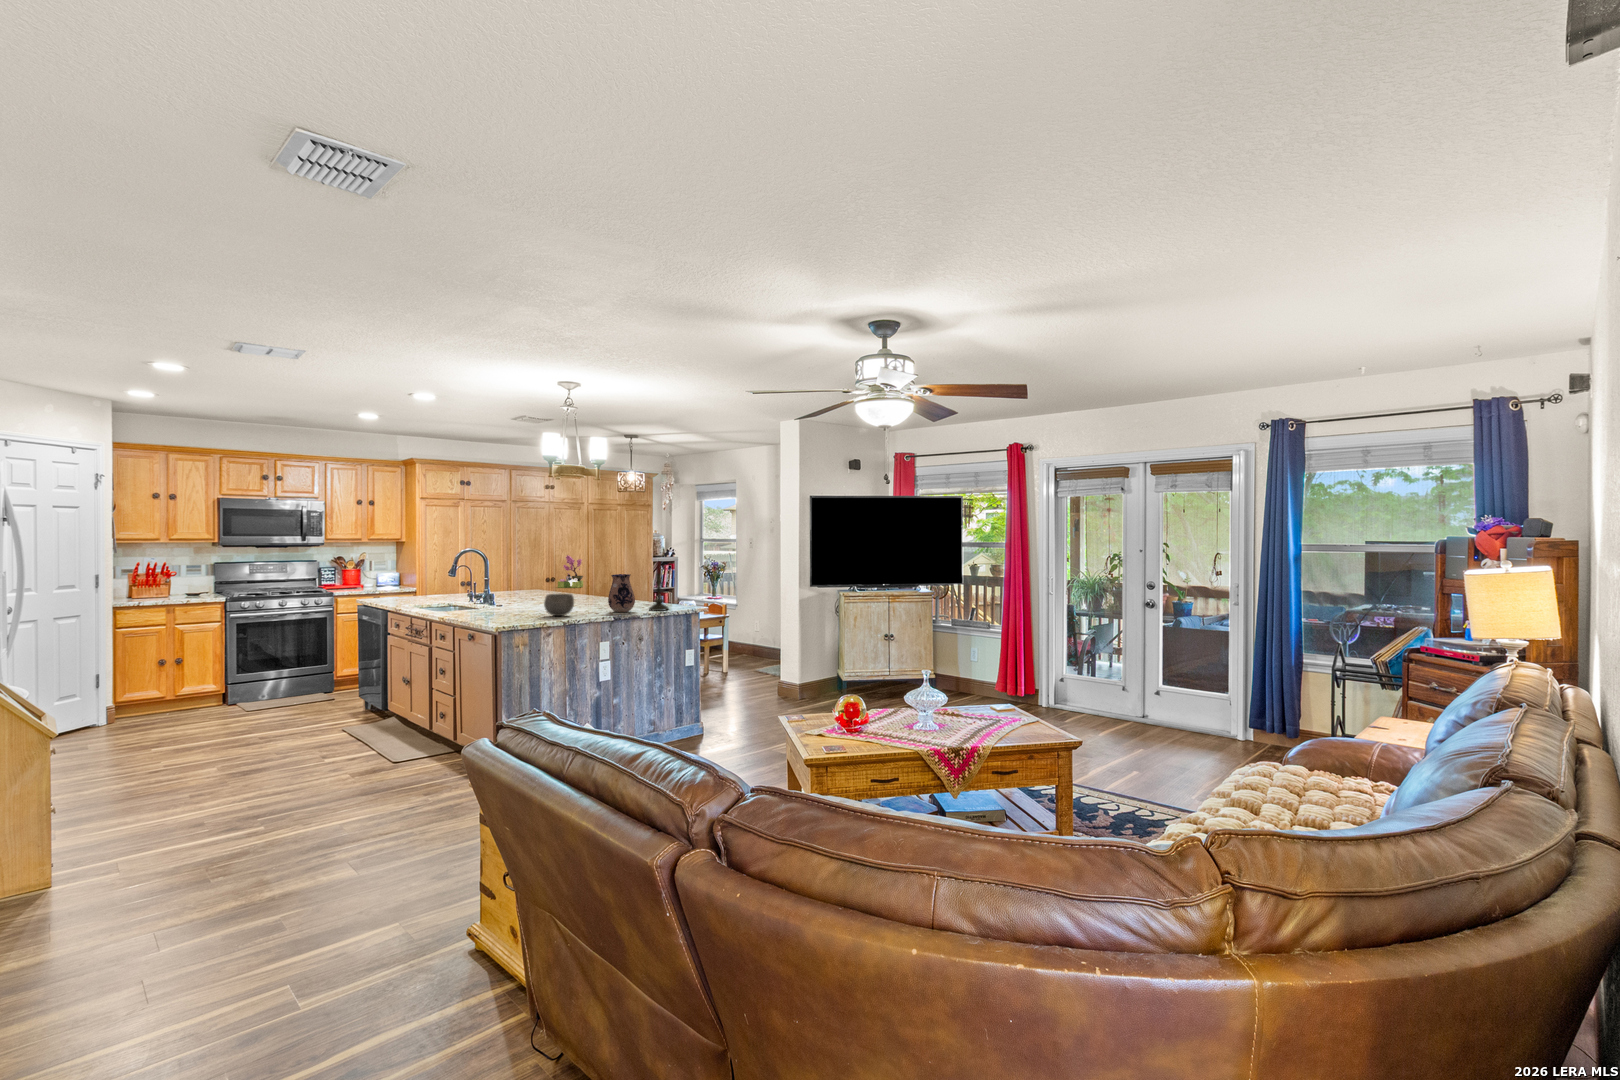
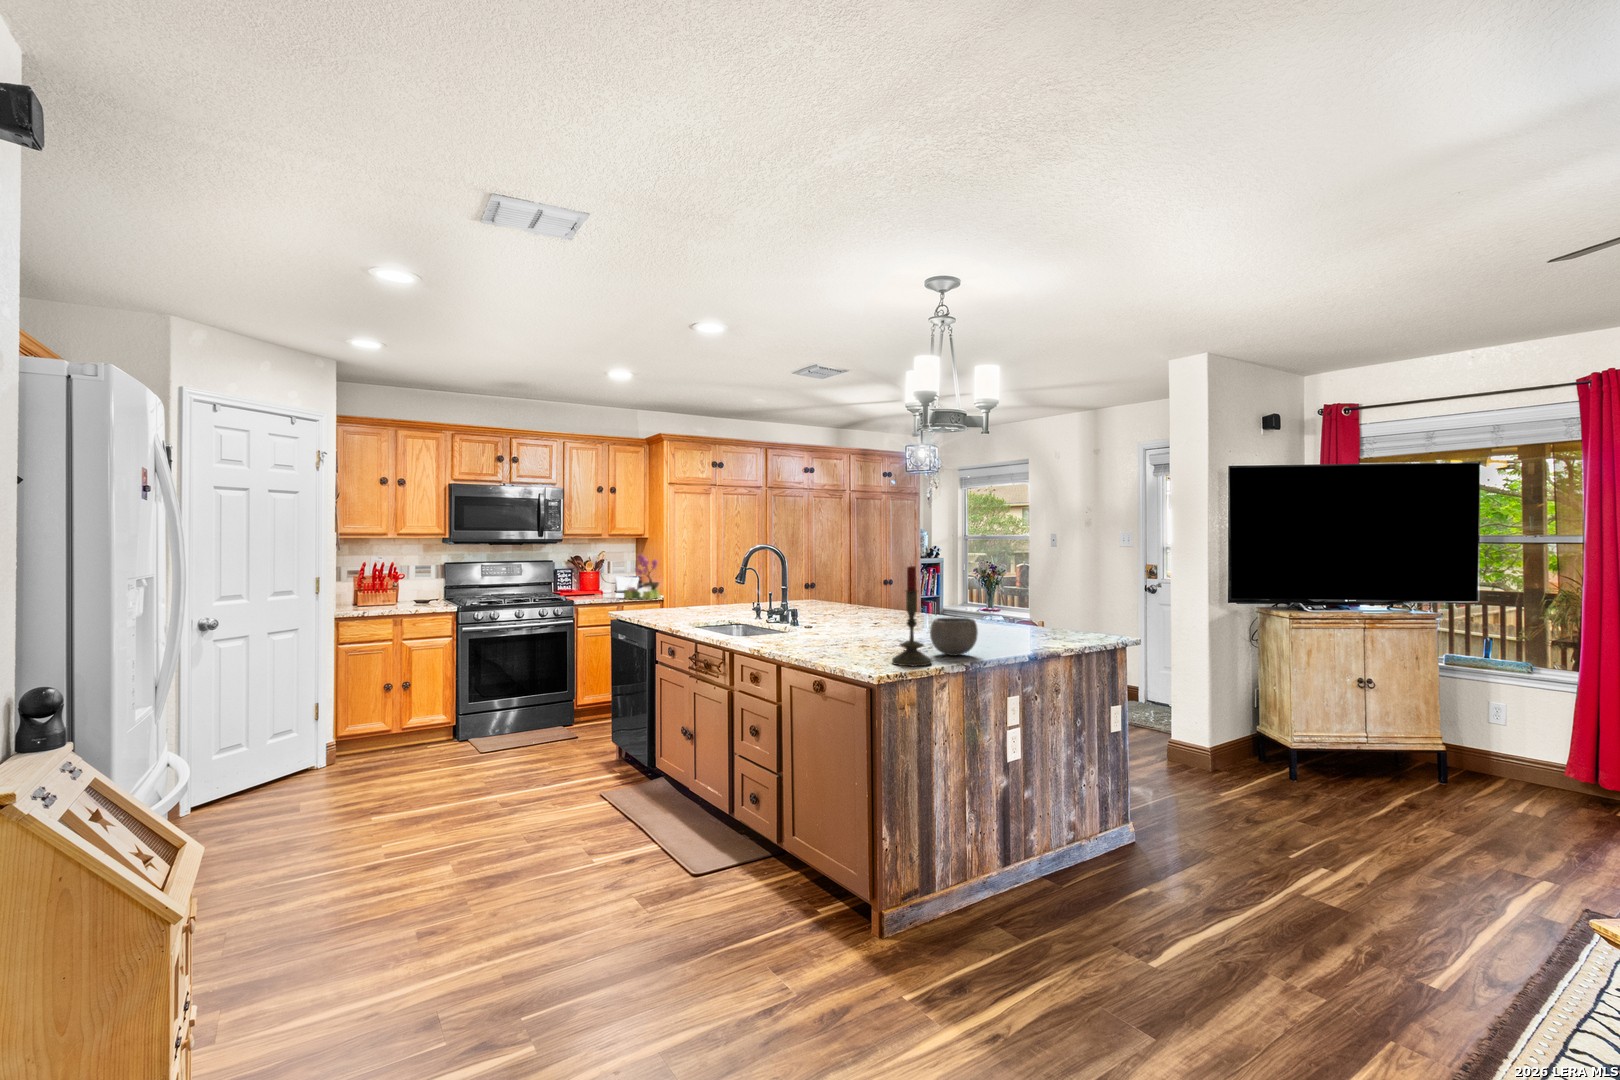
flower arrangement: present [558,555,583,588] -> present [624,555,660,600]
candle: present [649,561,669,611] -> present [892,566,932,666]
ceramic pitcher: present [608,574,635,612] -> none [1006,586,1049,647]

